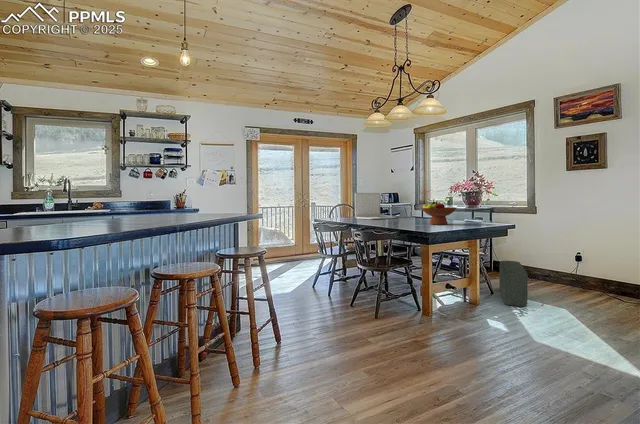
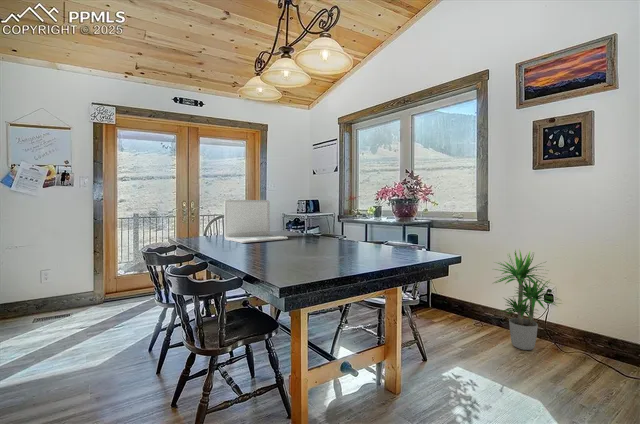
fruit bowl: present [421,201,457,225] -> none [295,219,360,262]
potted plant: none [535,224,585,290] -> present [495,250,555,350]
pouf: present [499,261,528,306] -> none [439,308,483,404]

